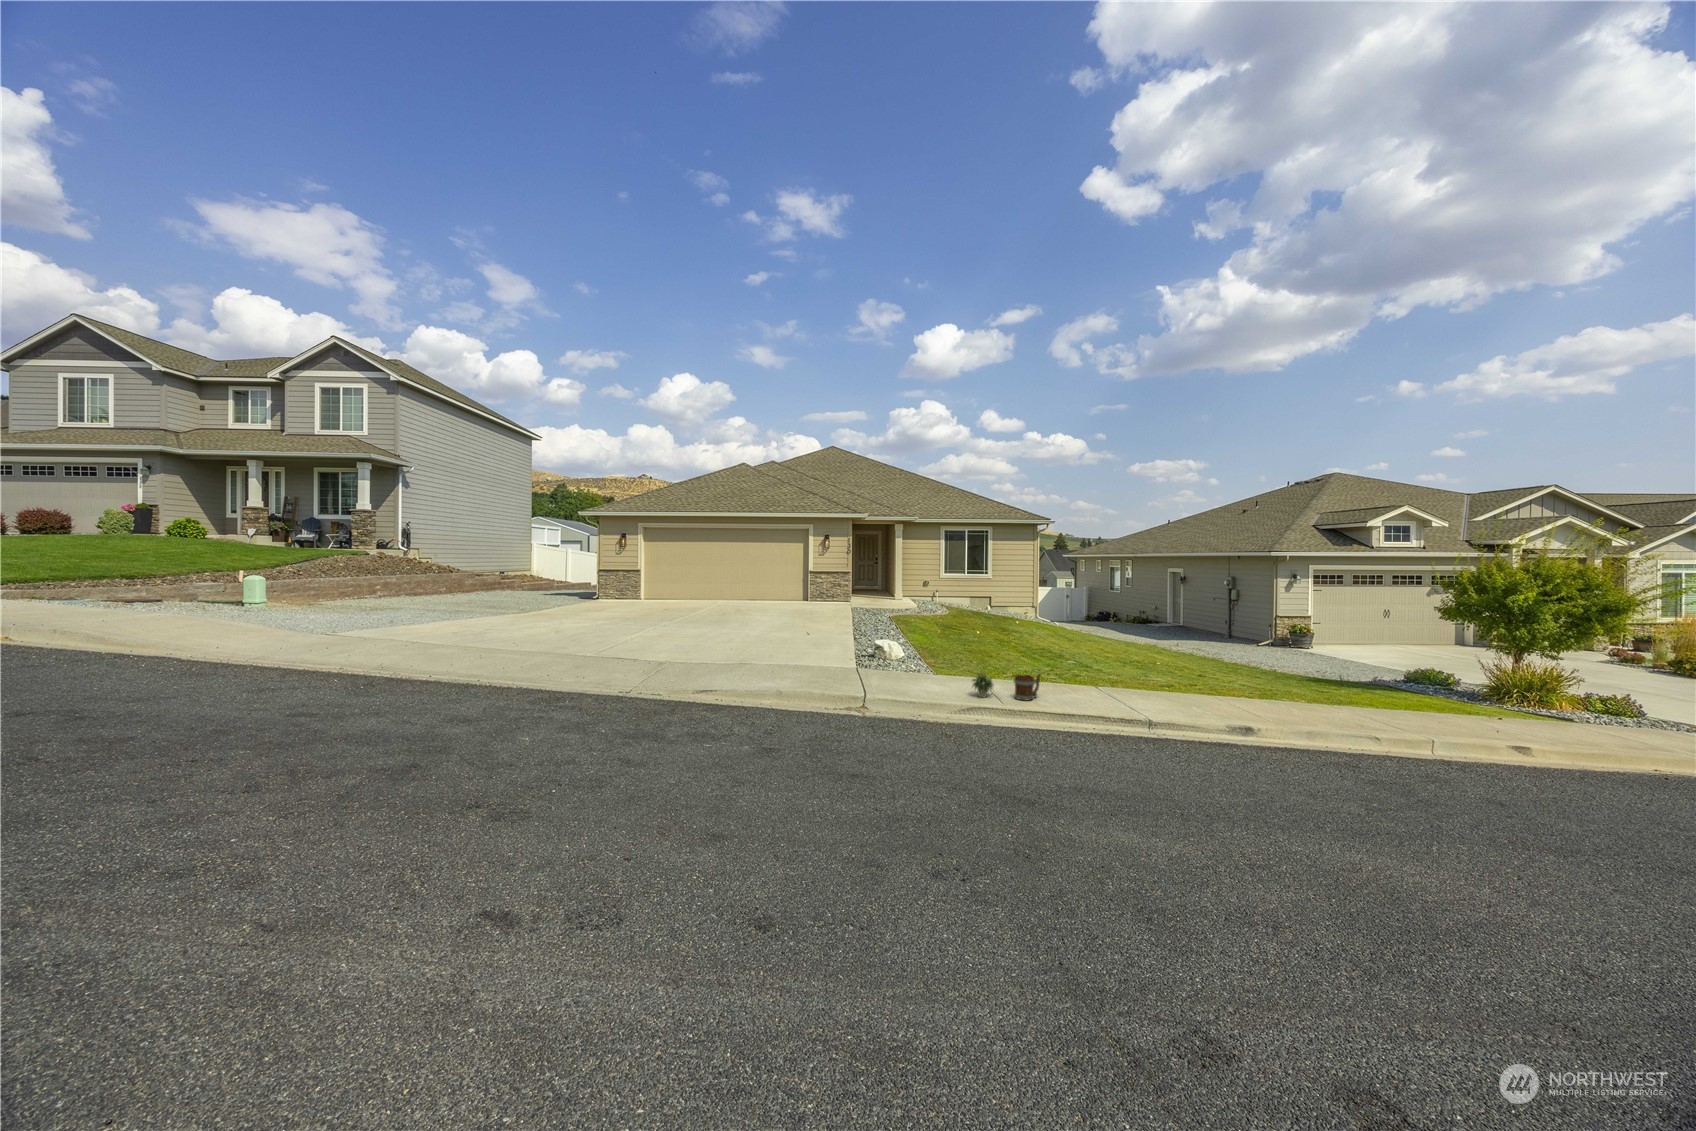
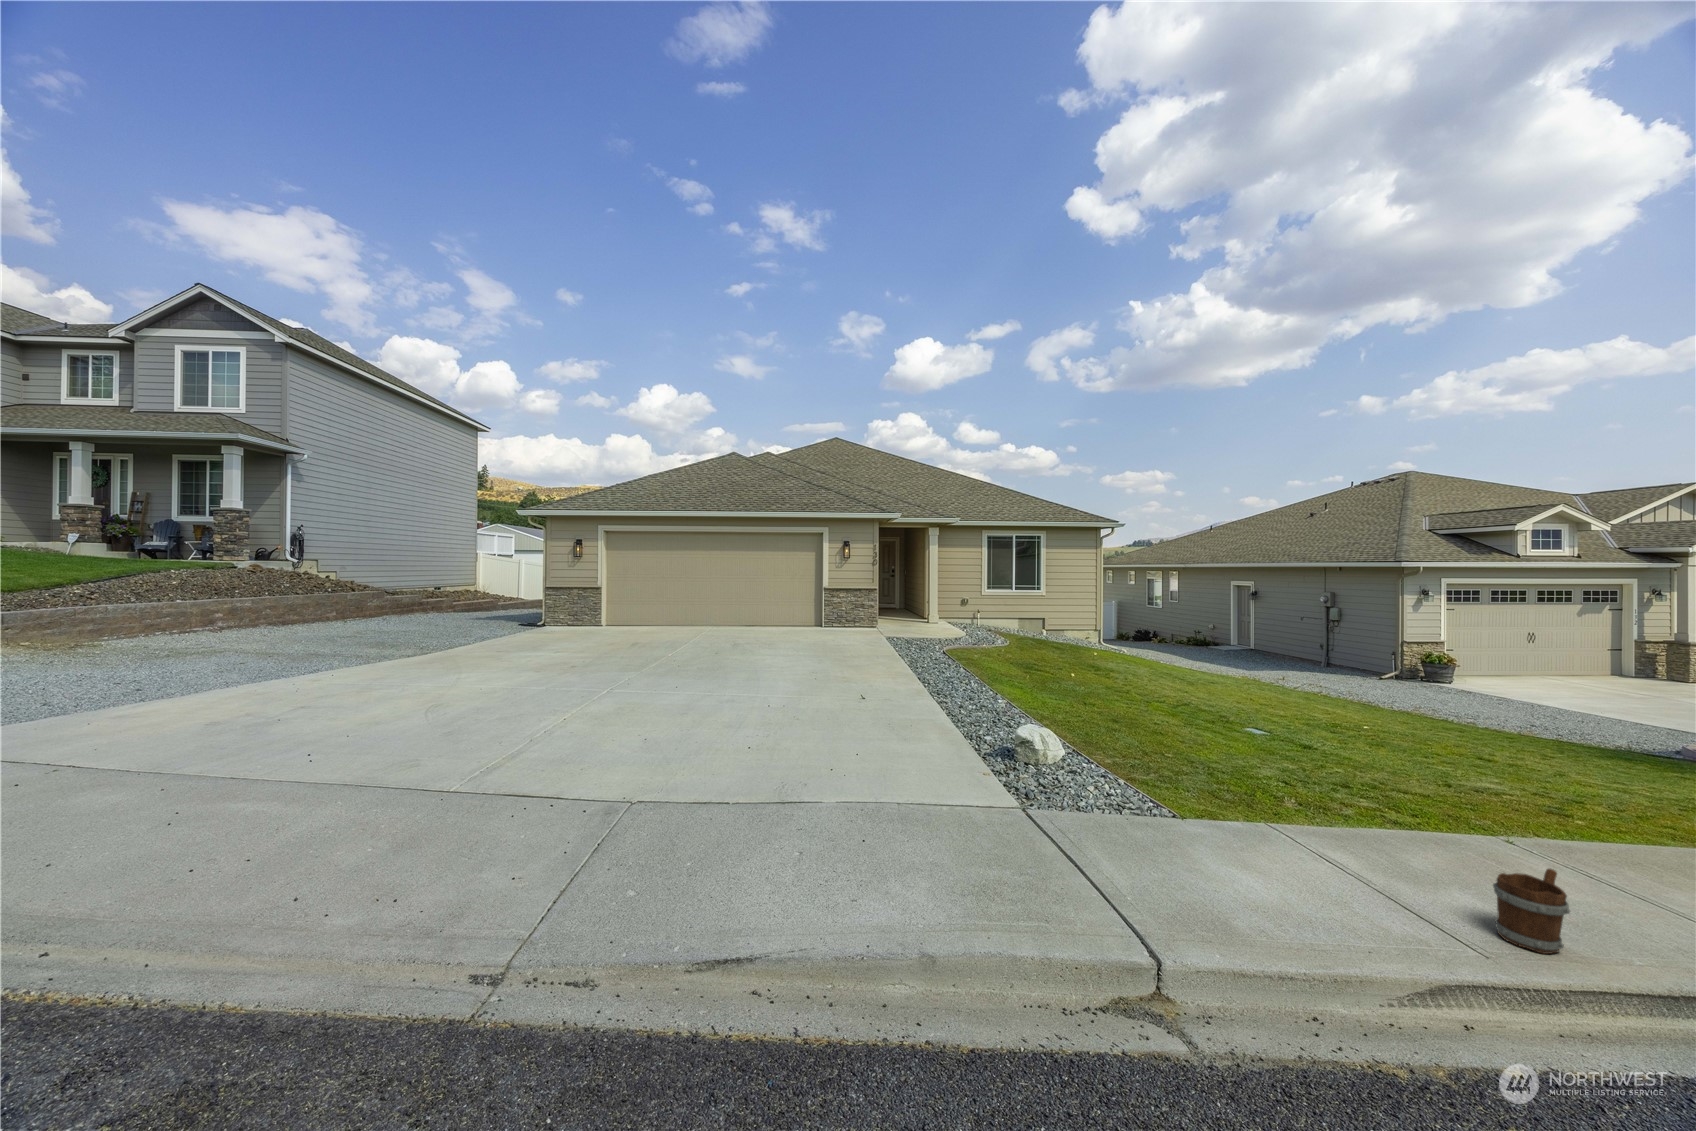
potted plant: present [972,673,993,697] -> none [1377,861,1461,939]

